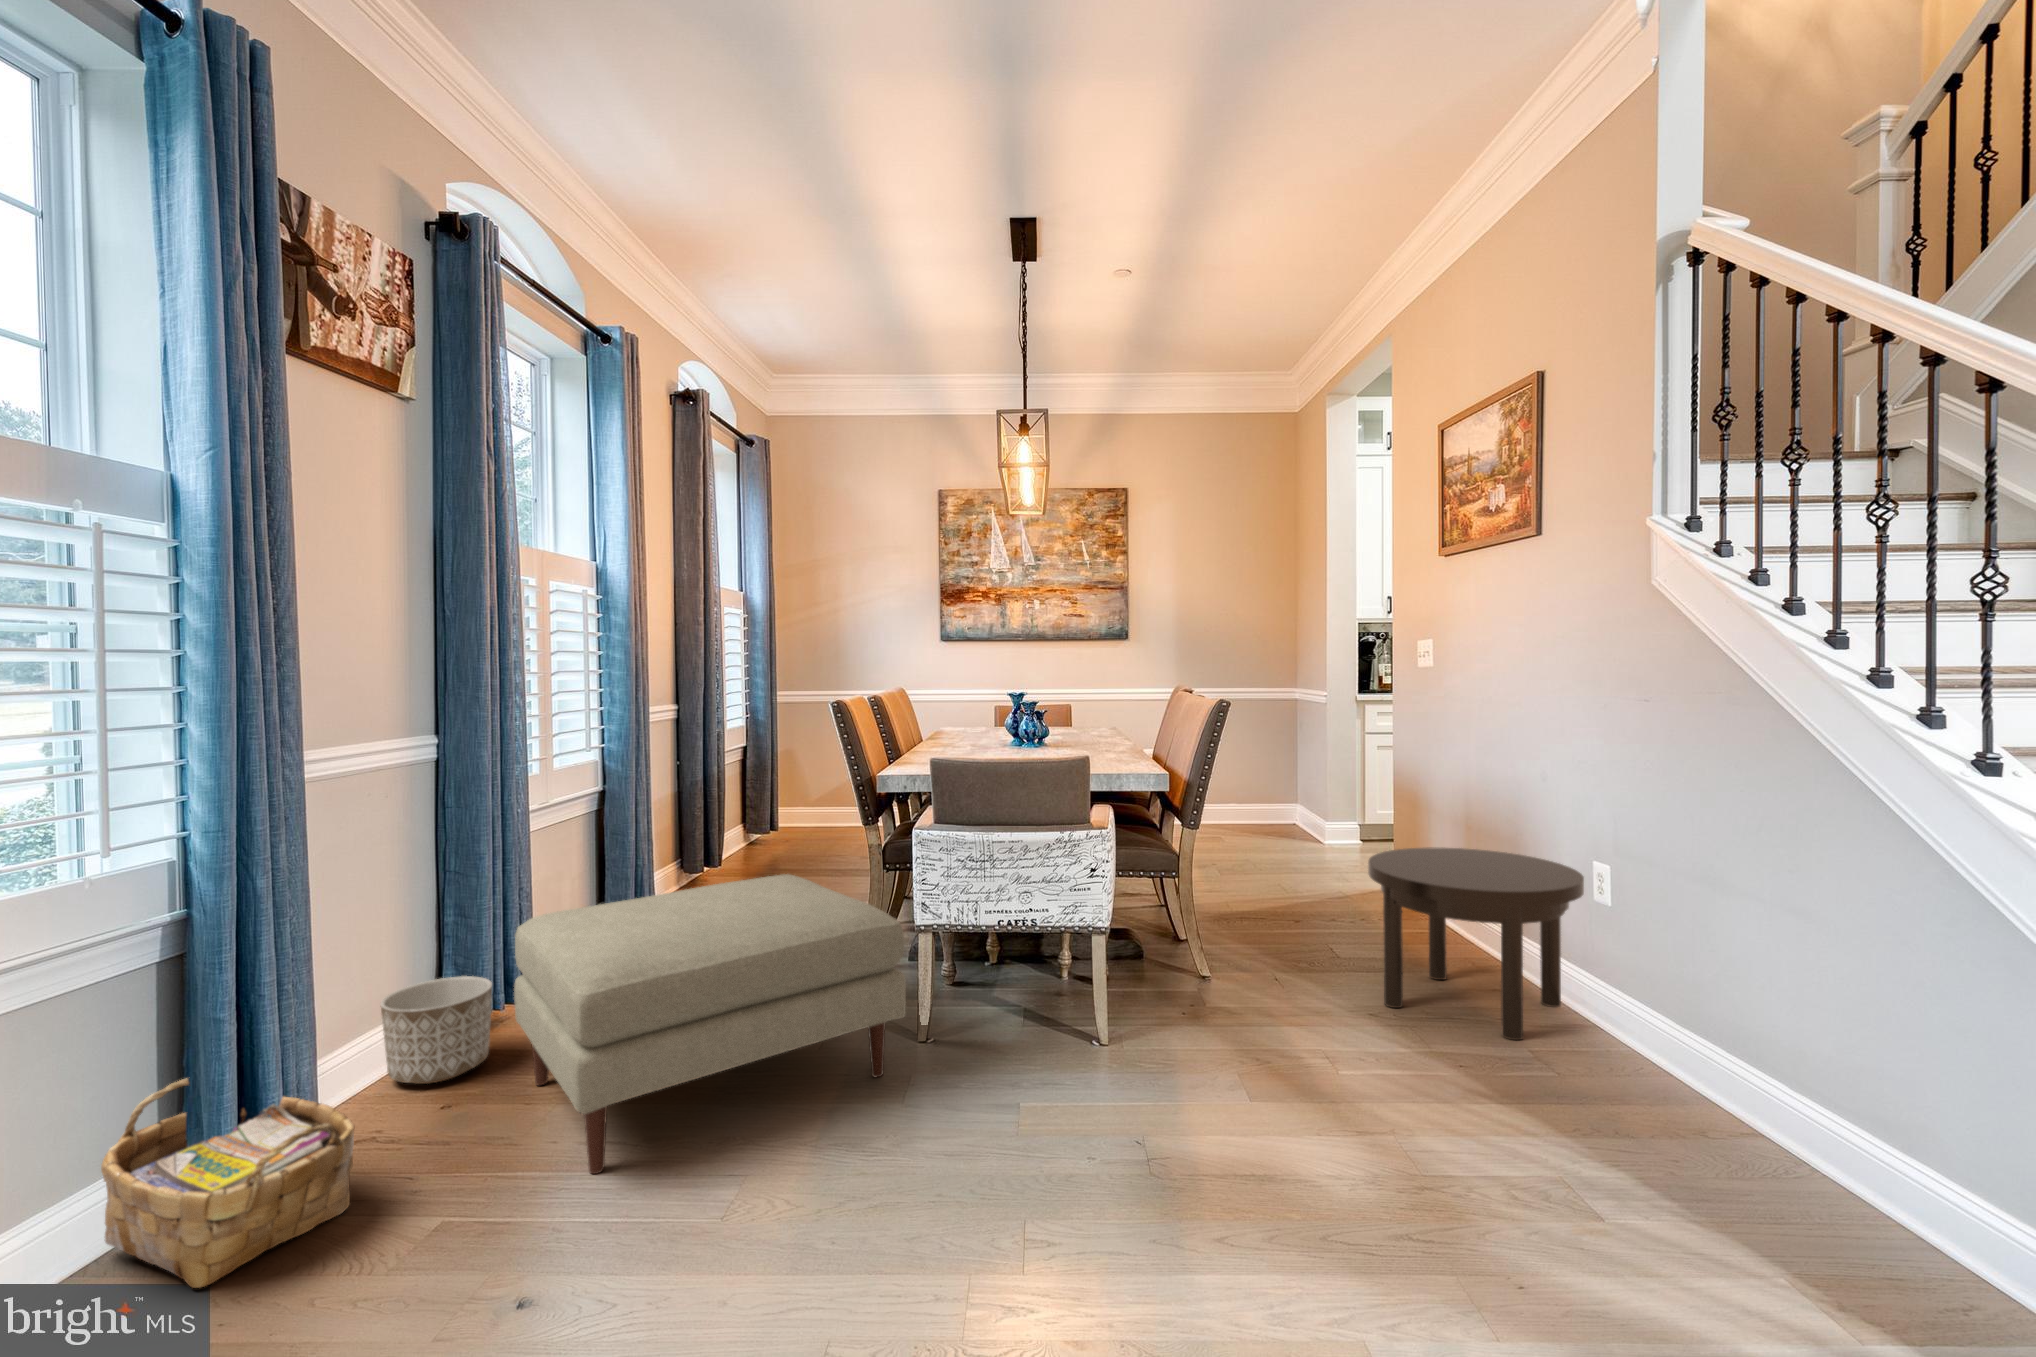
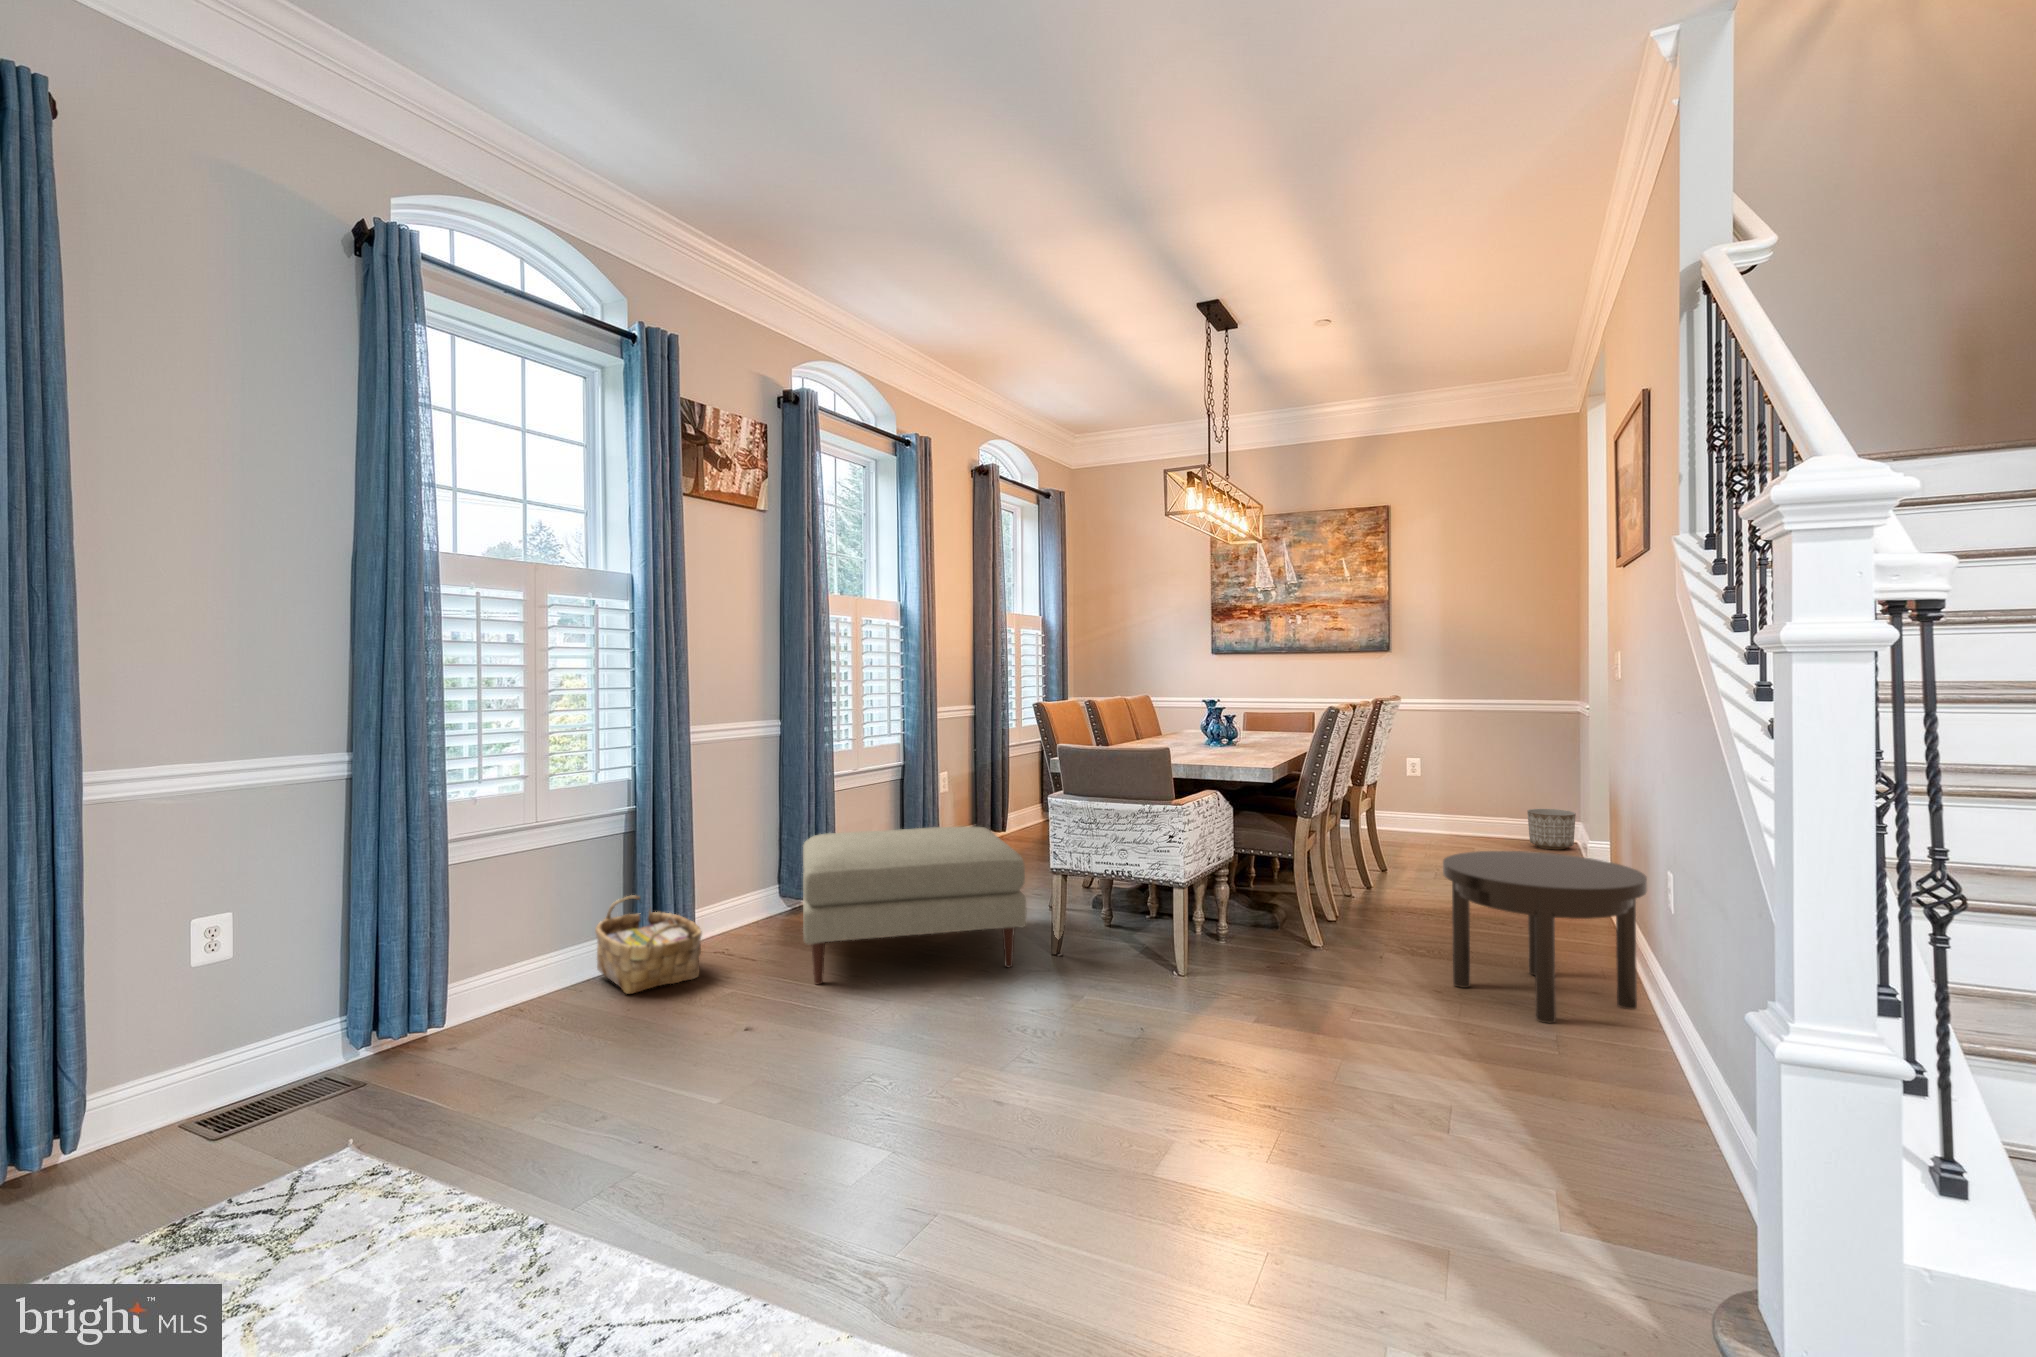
planter: present [381,976,492,1084] -> present [1527,809,1576,849]

